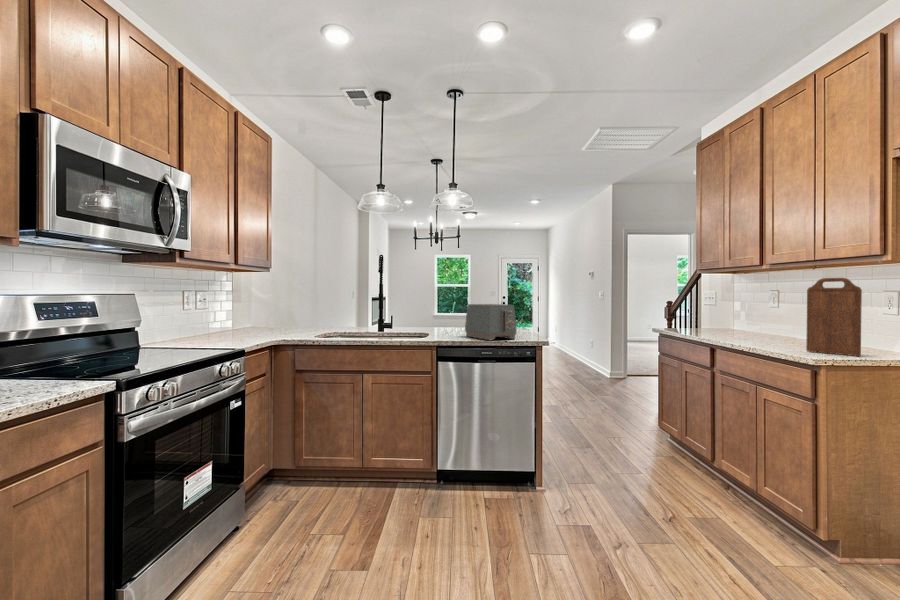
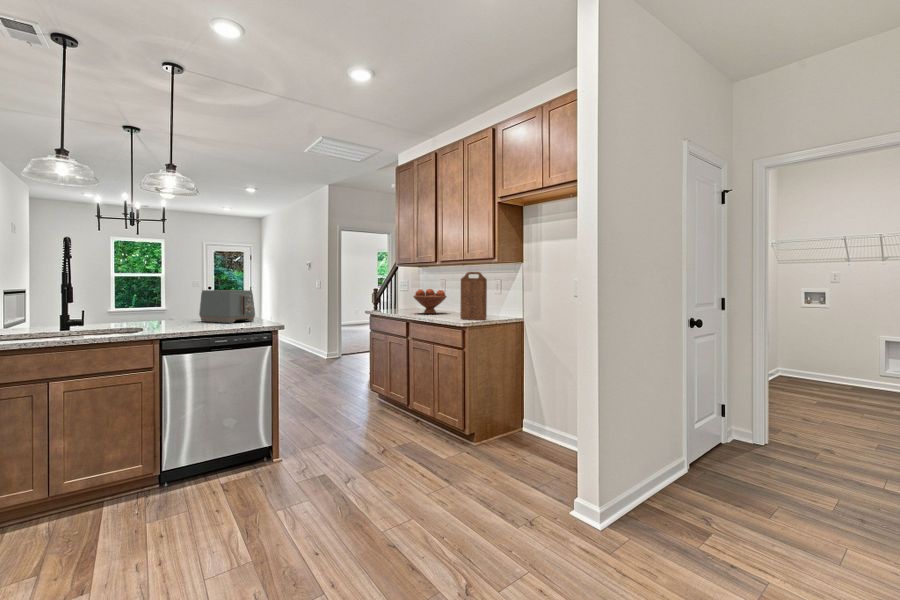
fruit bowl: none [723,302,780,338] -> present [413,289,447,314]

